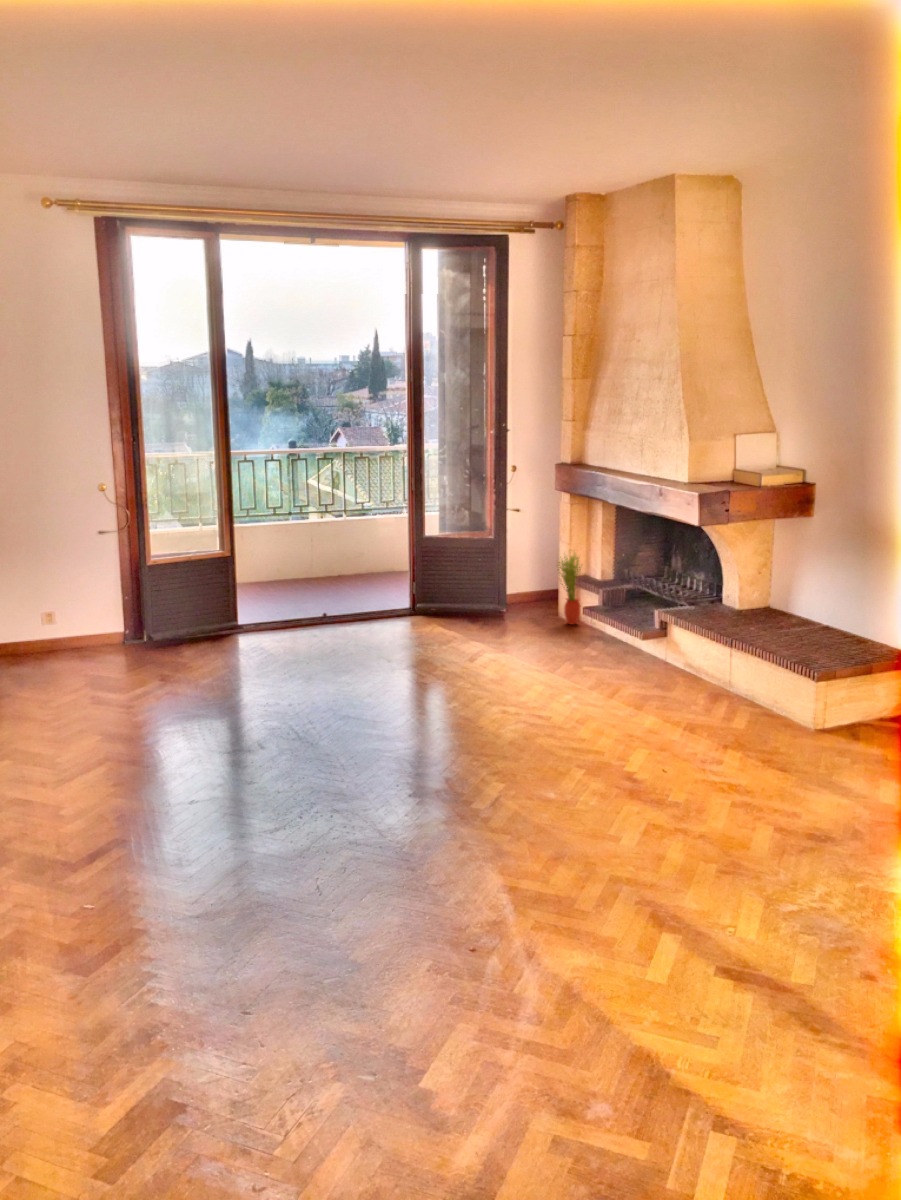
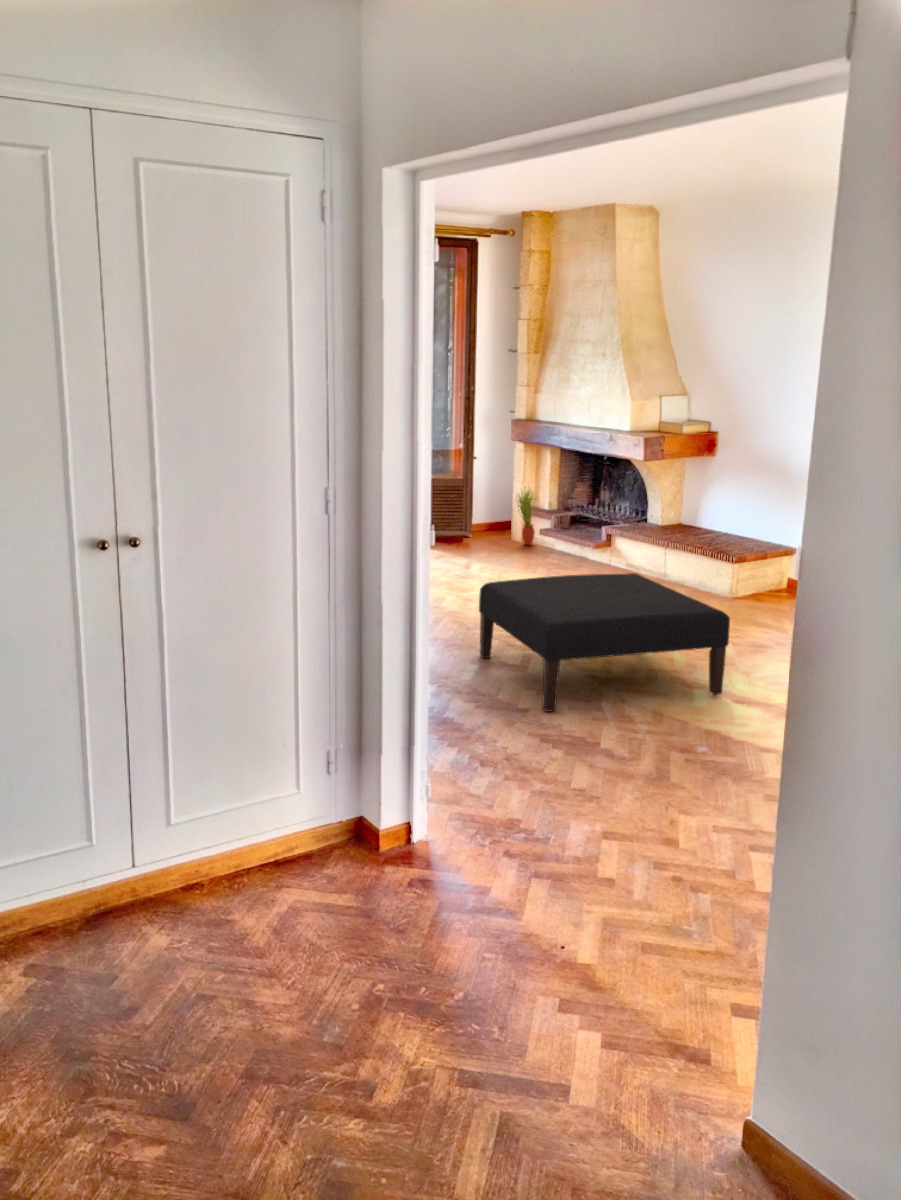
ottoman: none [360,714,728,988] -> present [479,573,730,712]

